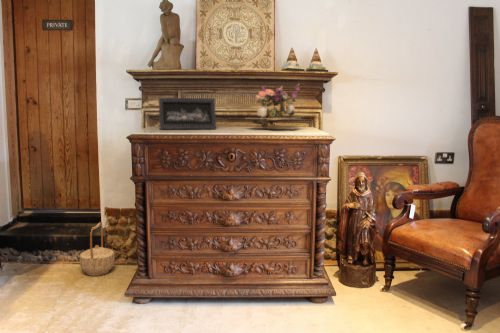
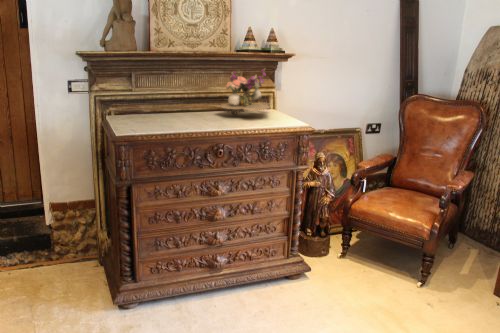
picture frame: present [159,98,216,129] -> none [128,86,190,124]
basket: present [79,223,115,276] -> none [31,221,72,282]

